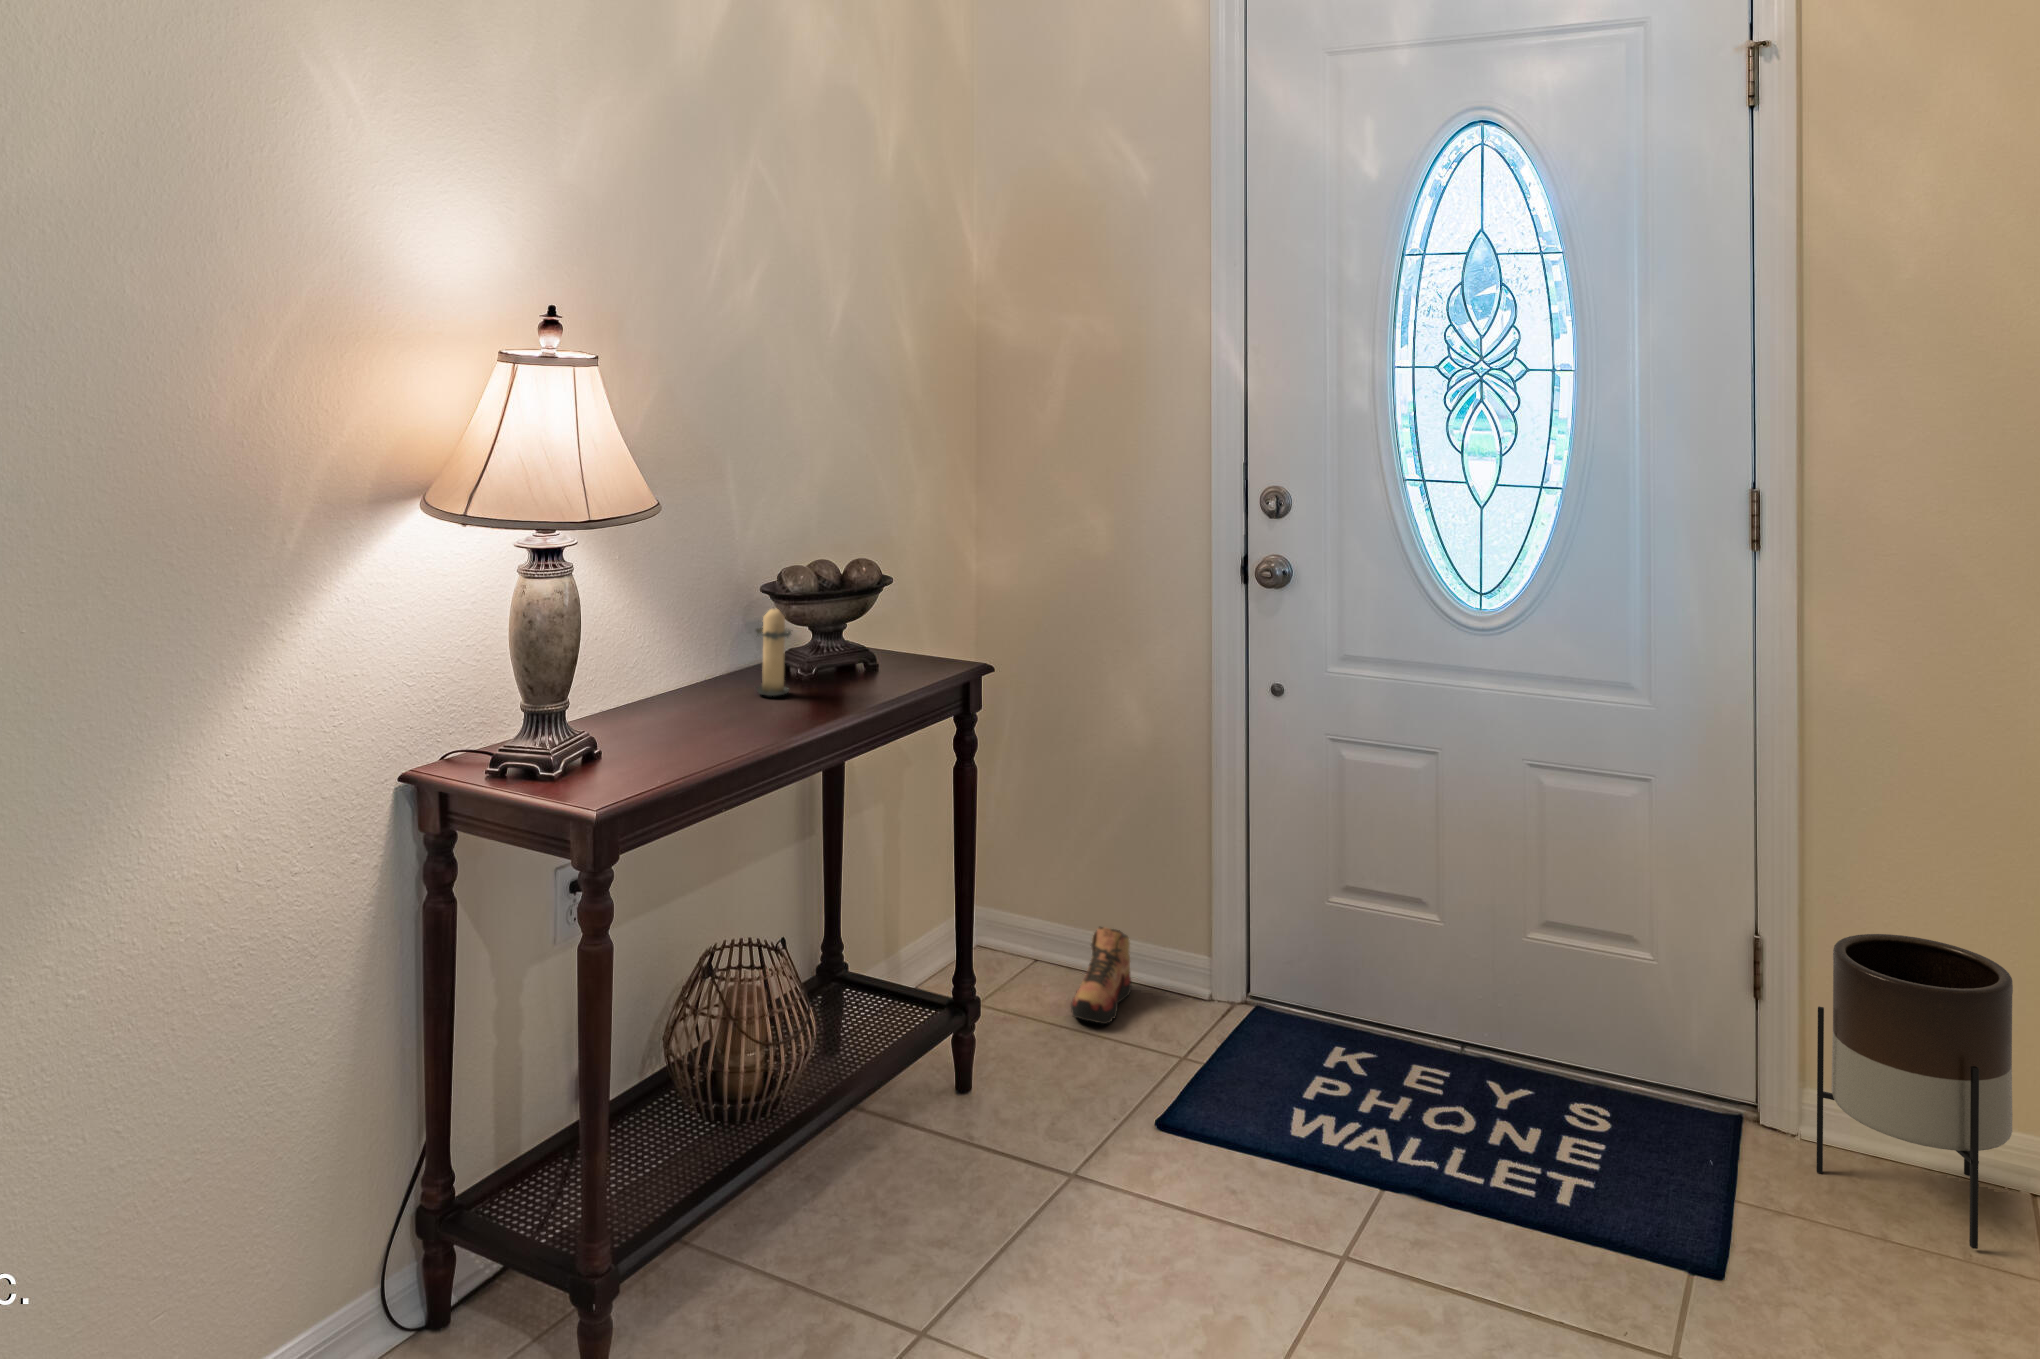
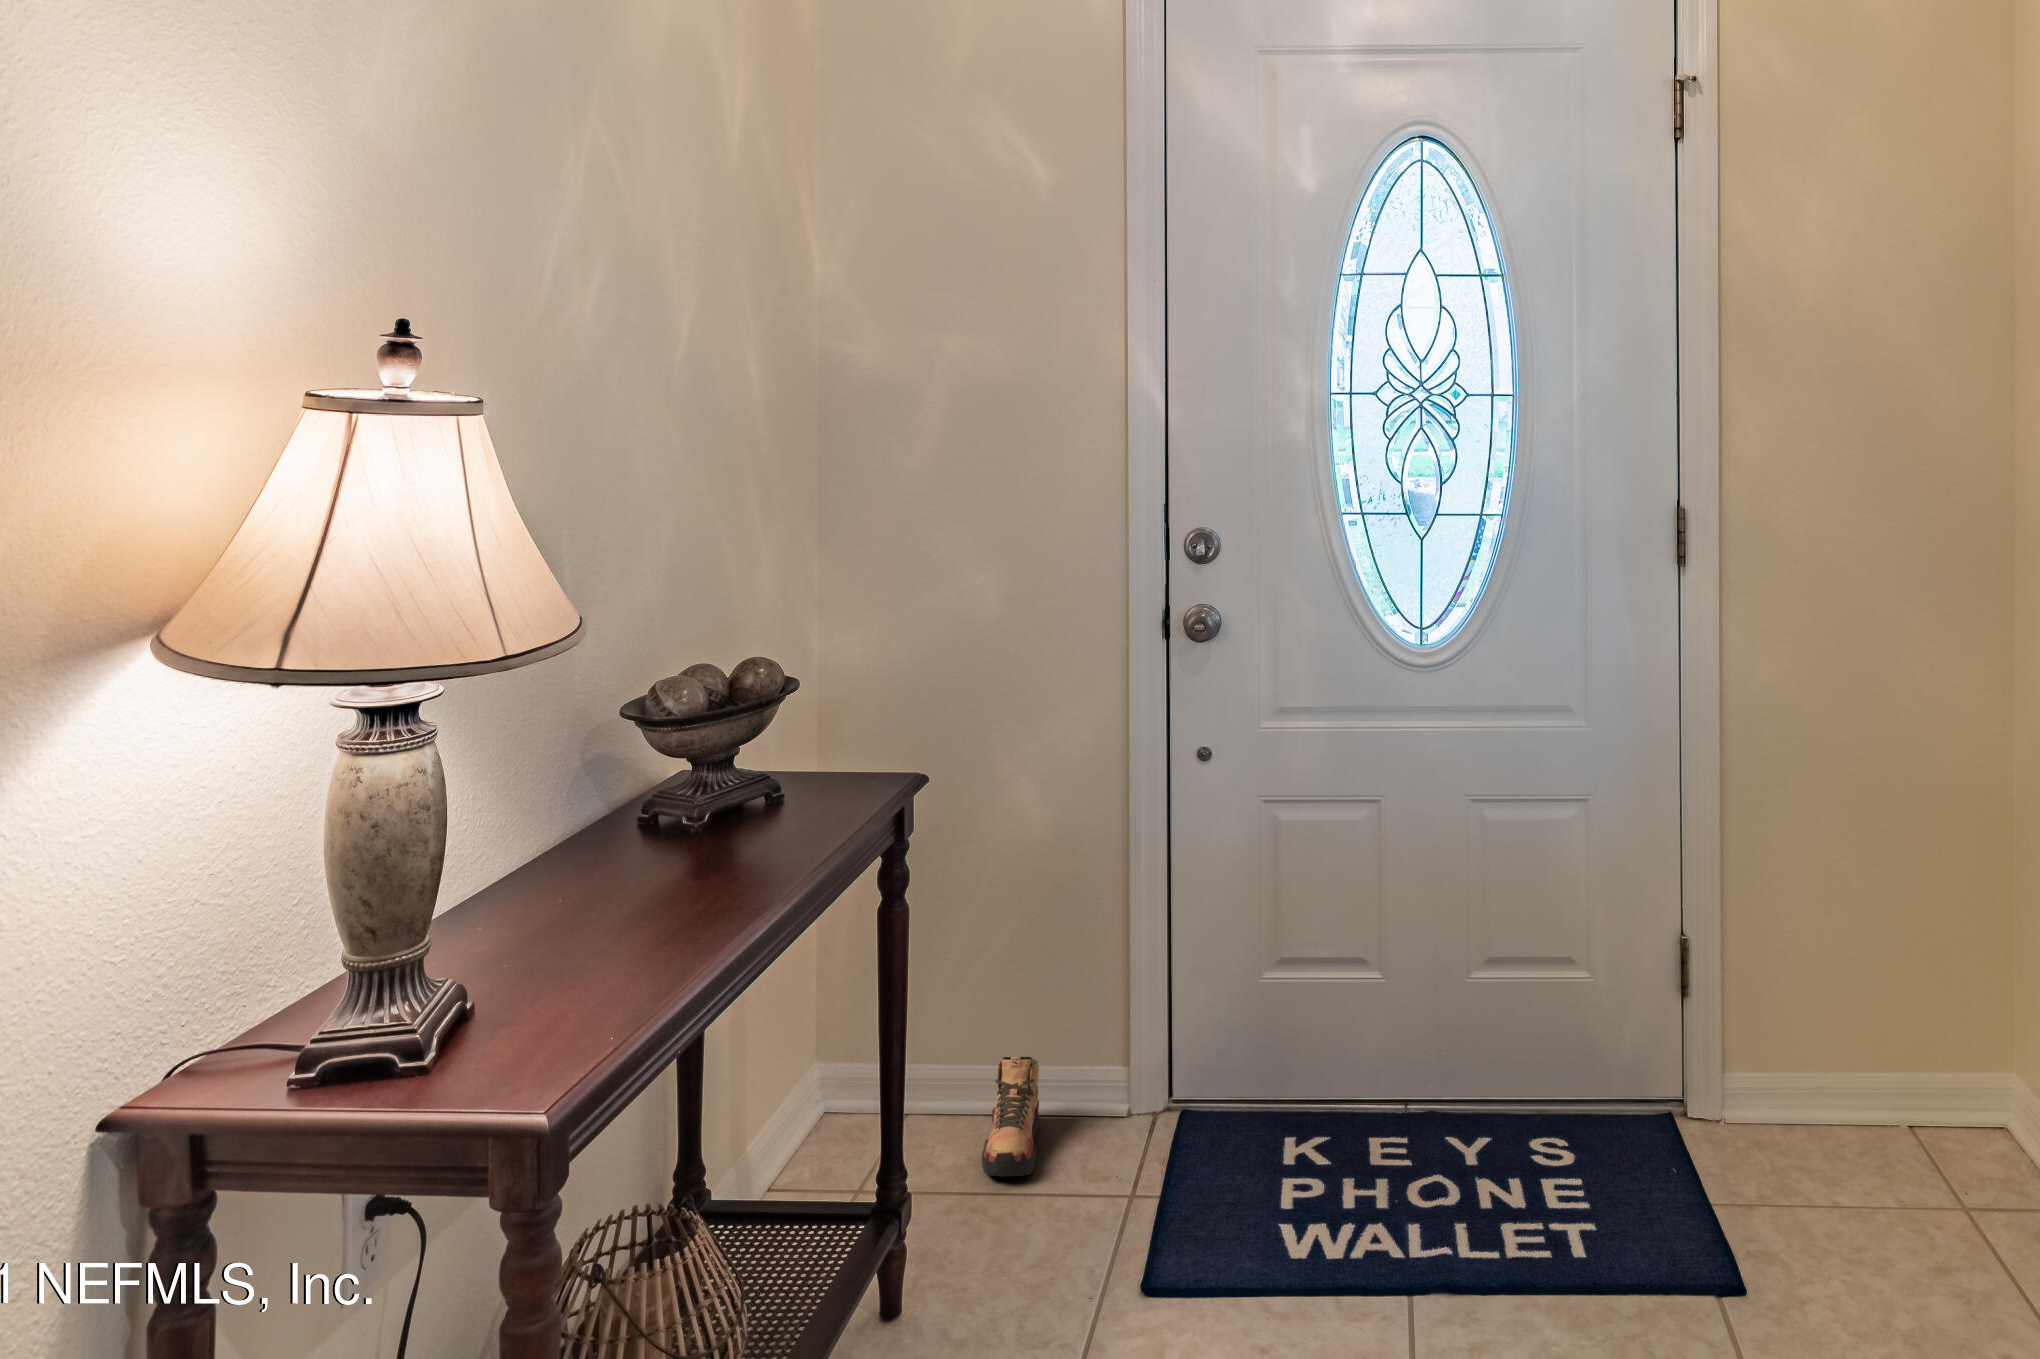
candle: present [756,608,792,696] -> none [632,730,700,863]
planter: present [1816,934,2013,1249] -> none [1755,915,1917,1198]

